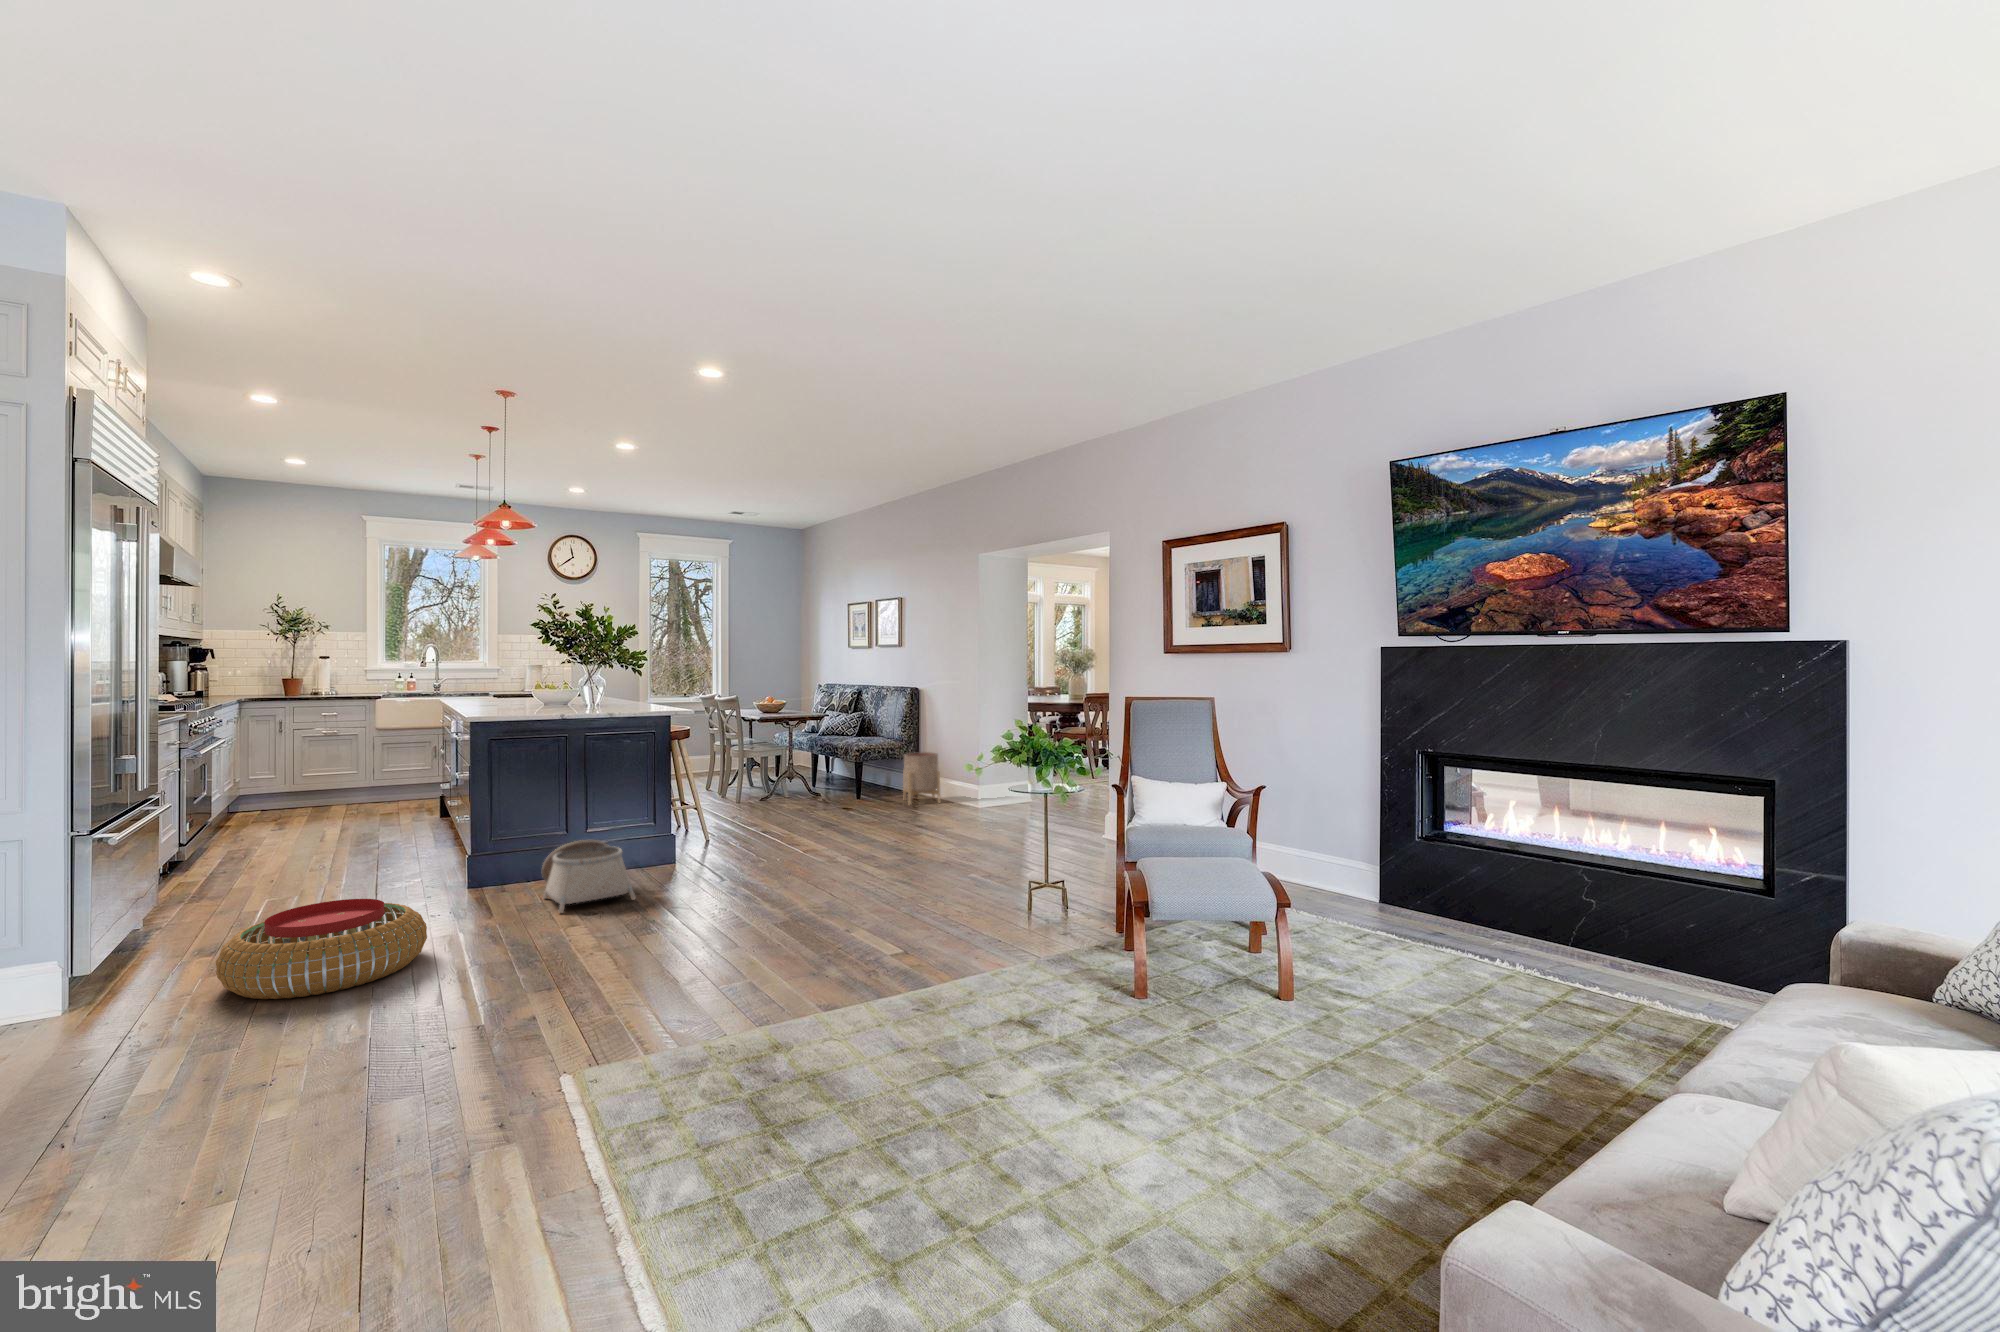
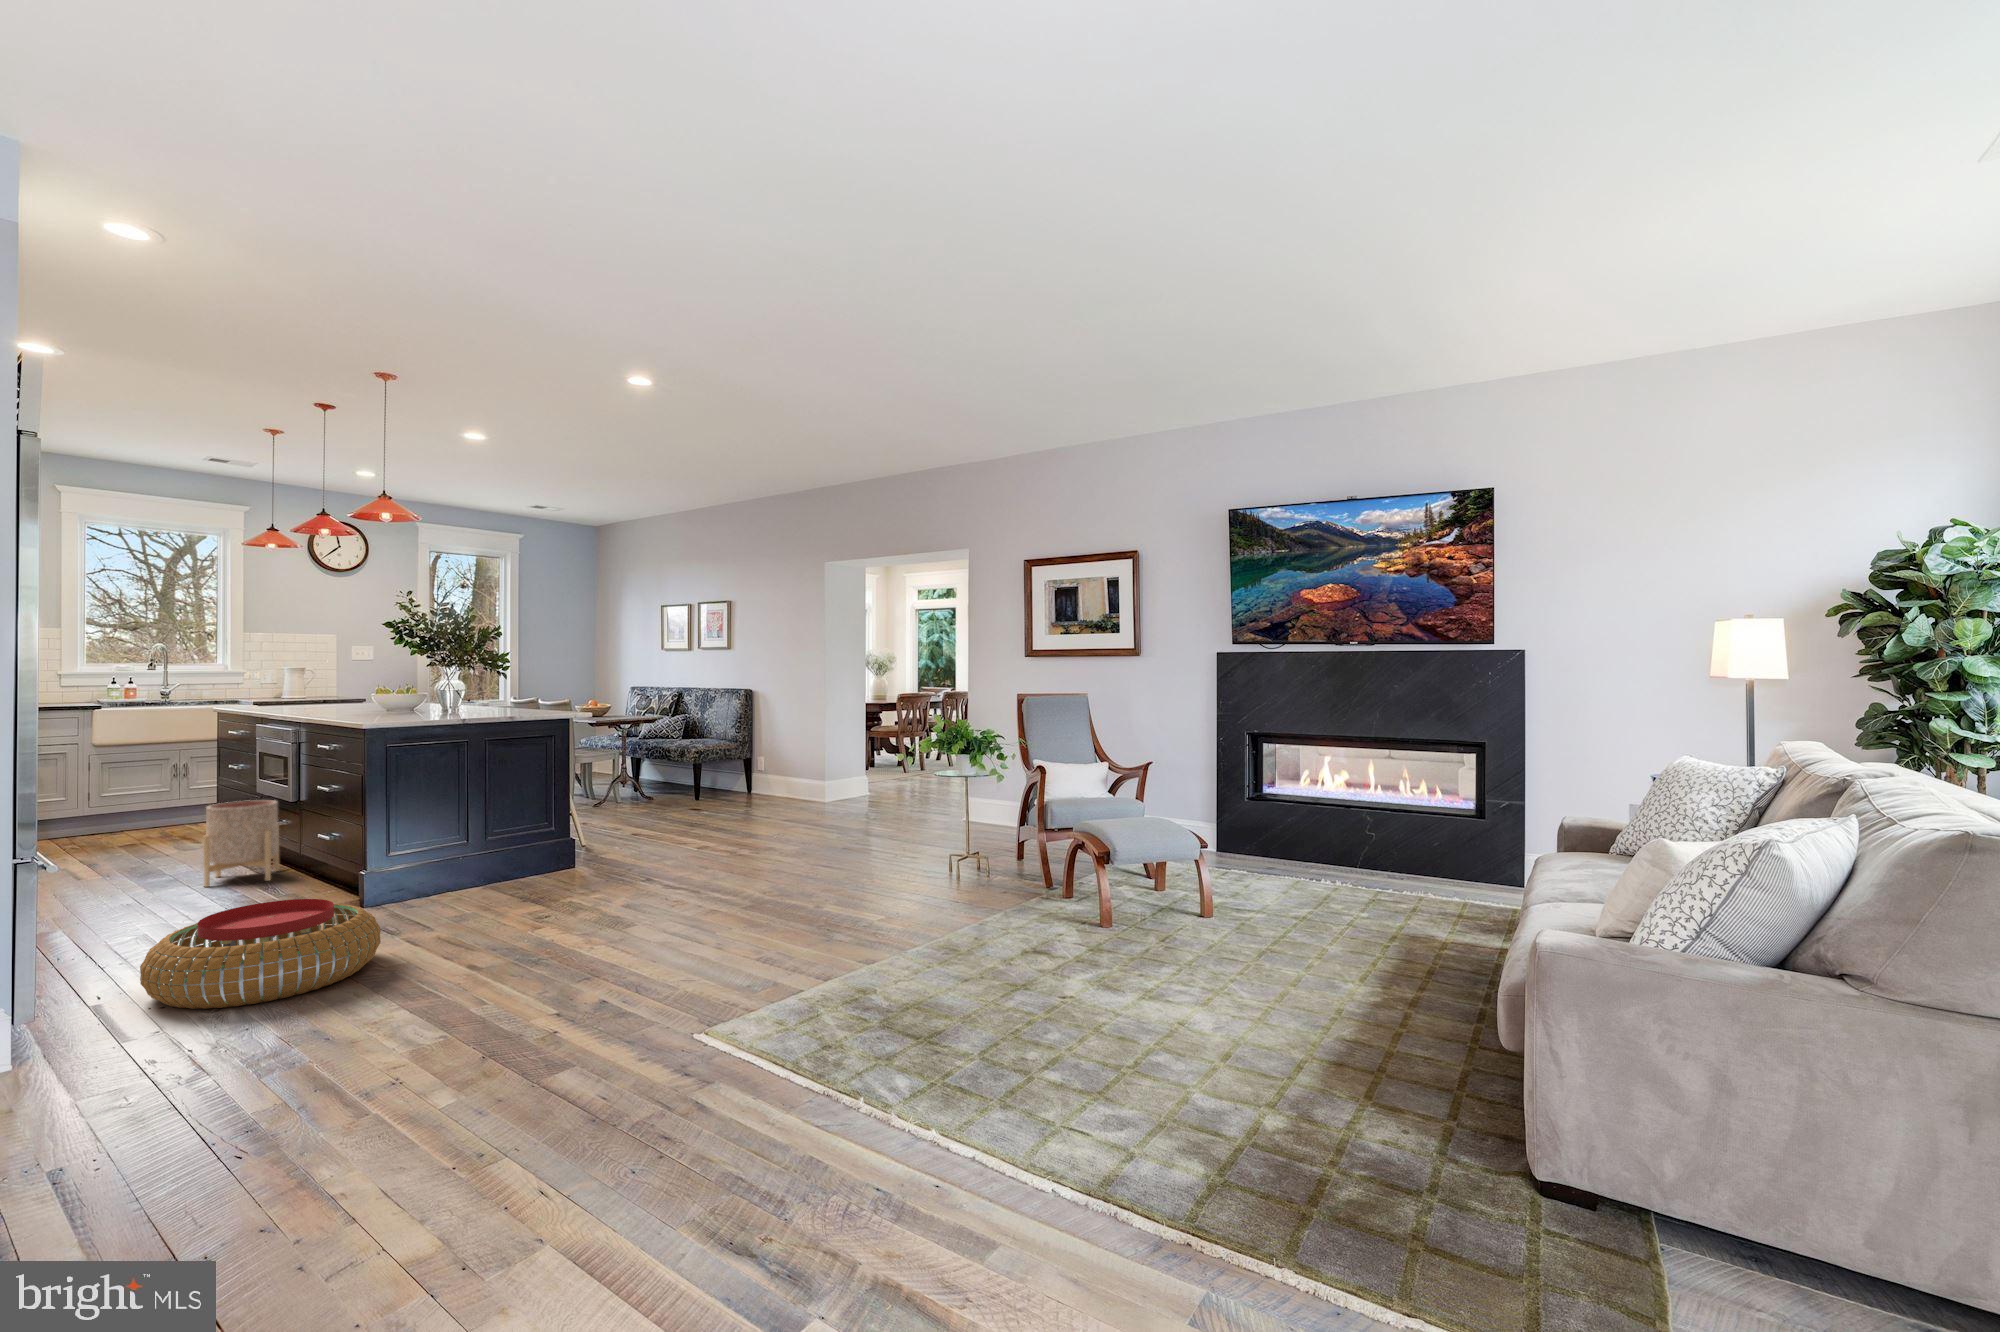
planter: present [903,752,940,804] -> present [203,800,279,887]
basket: present [542,840,636,913] -> none [441,836,558,909]

